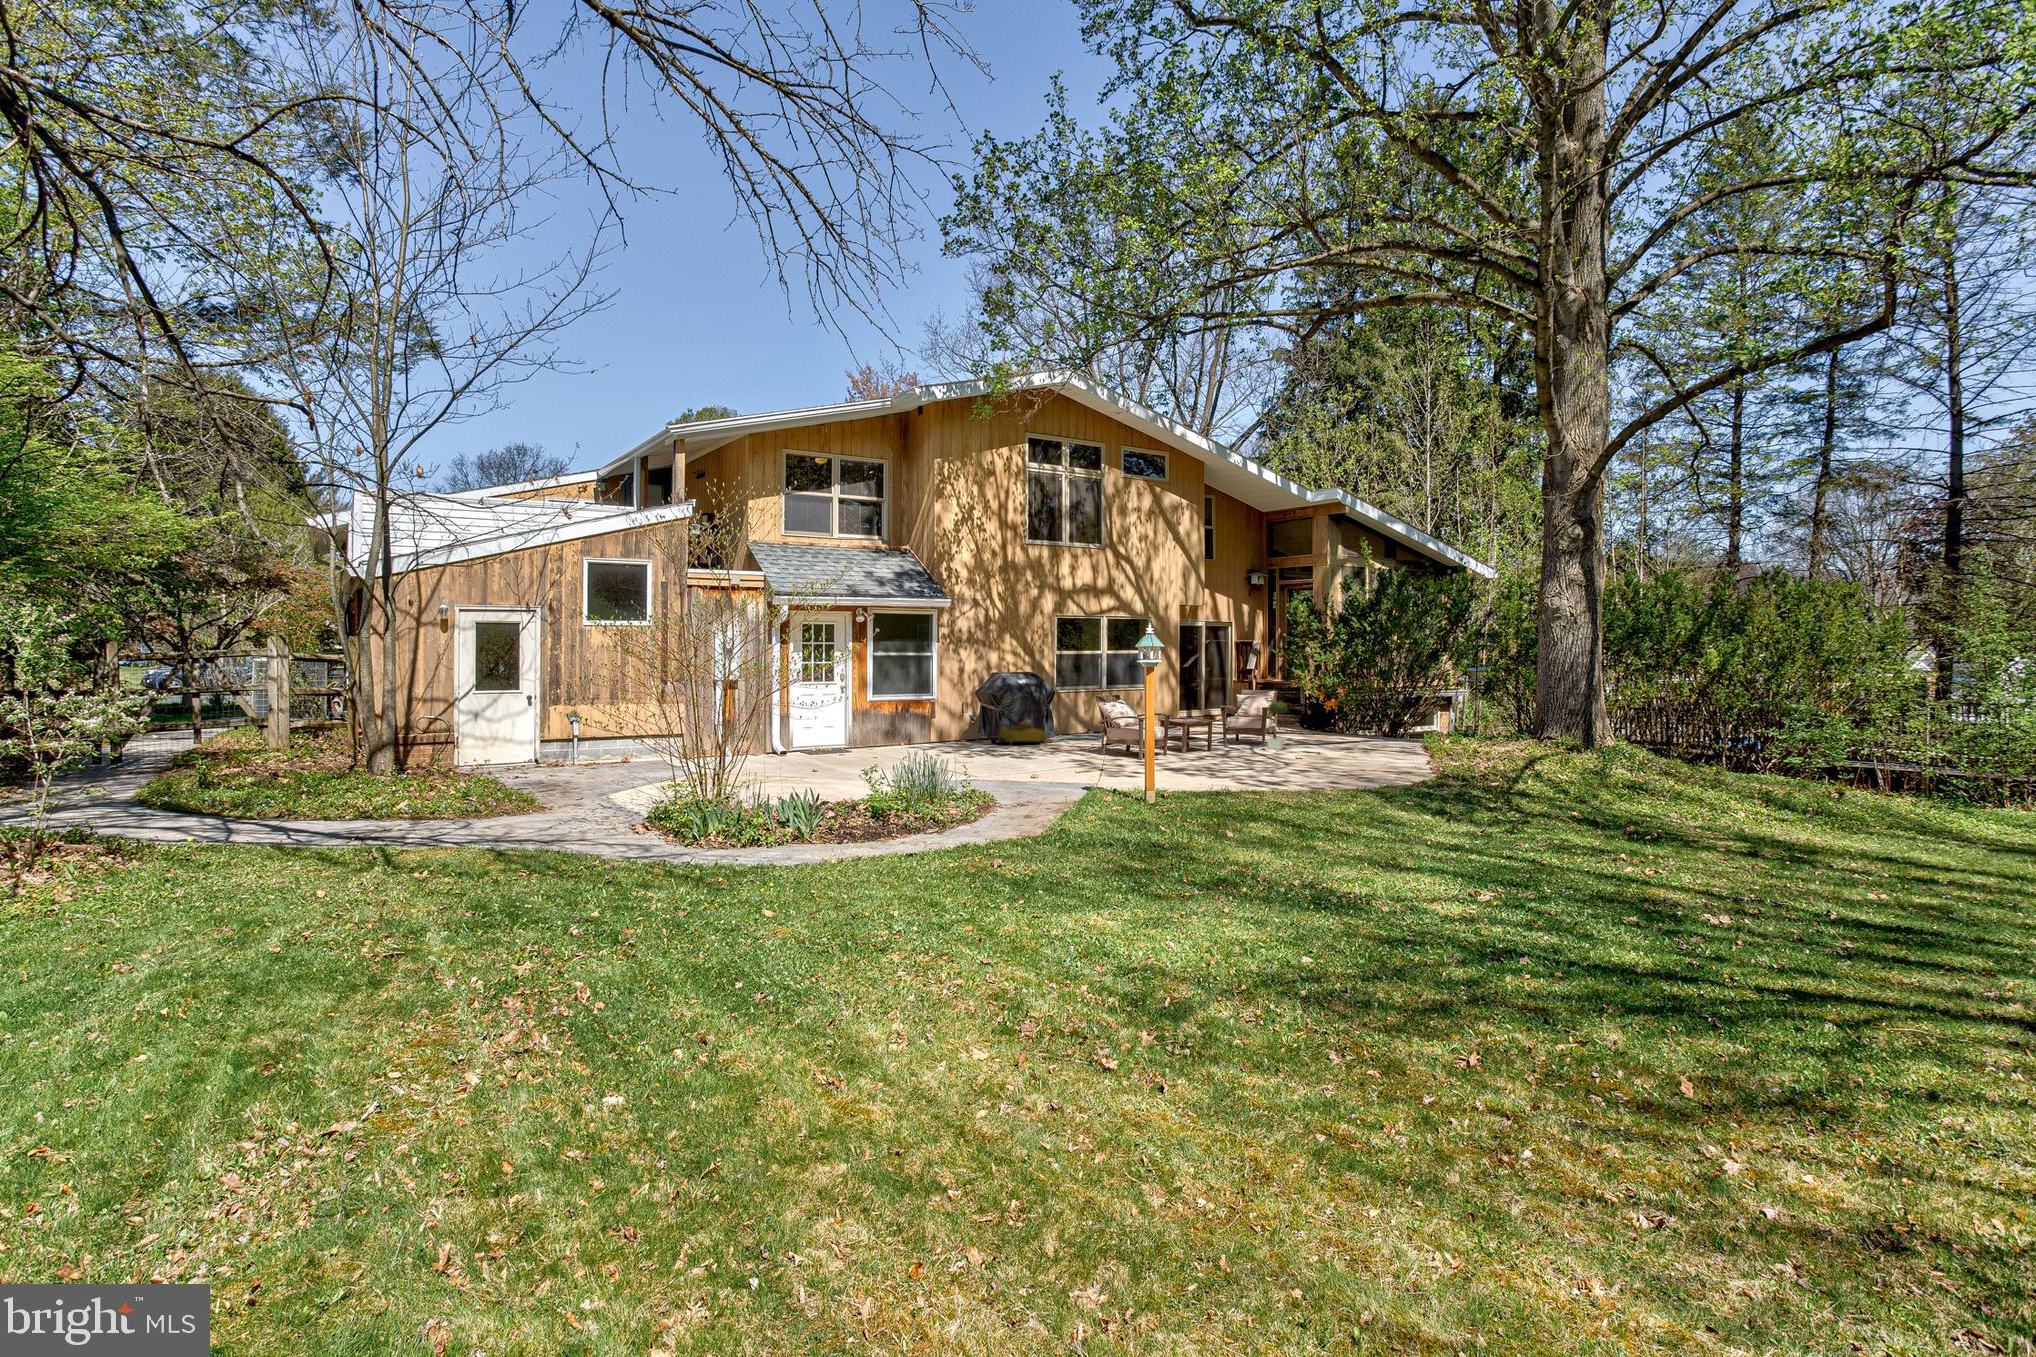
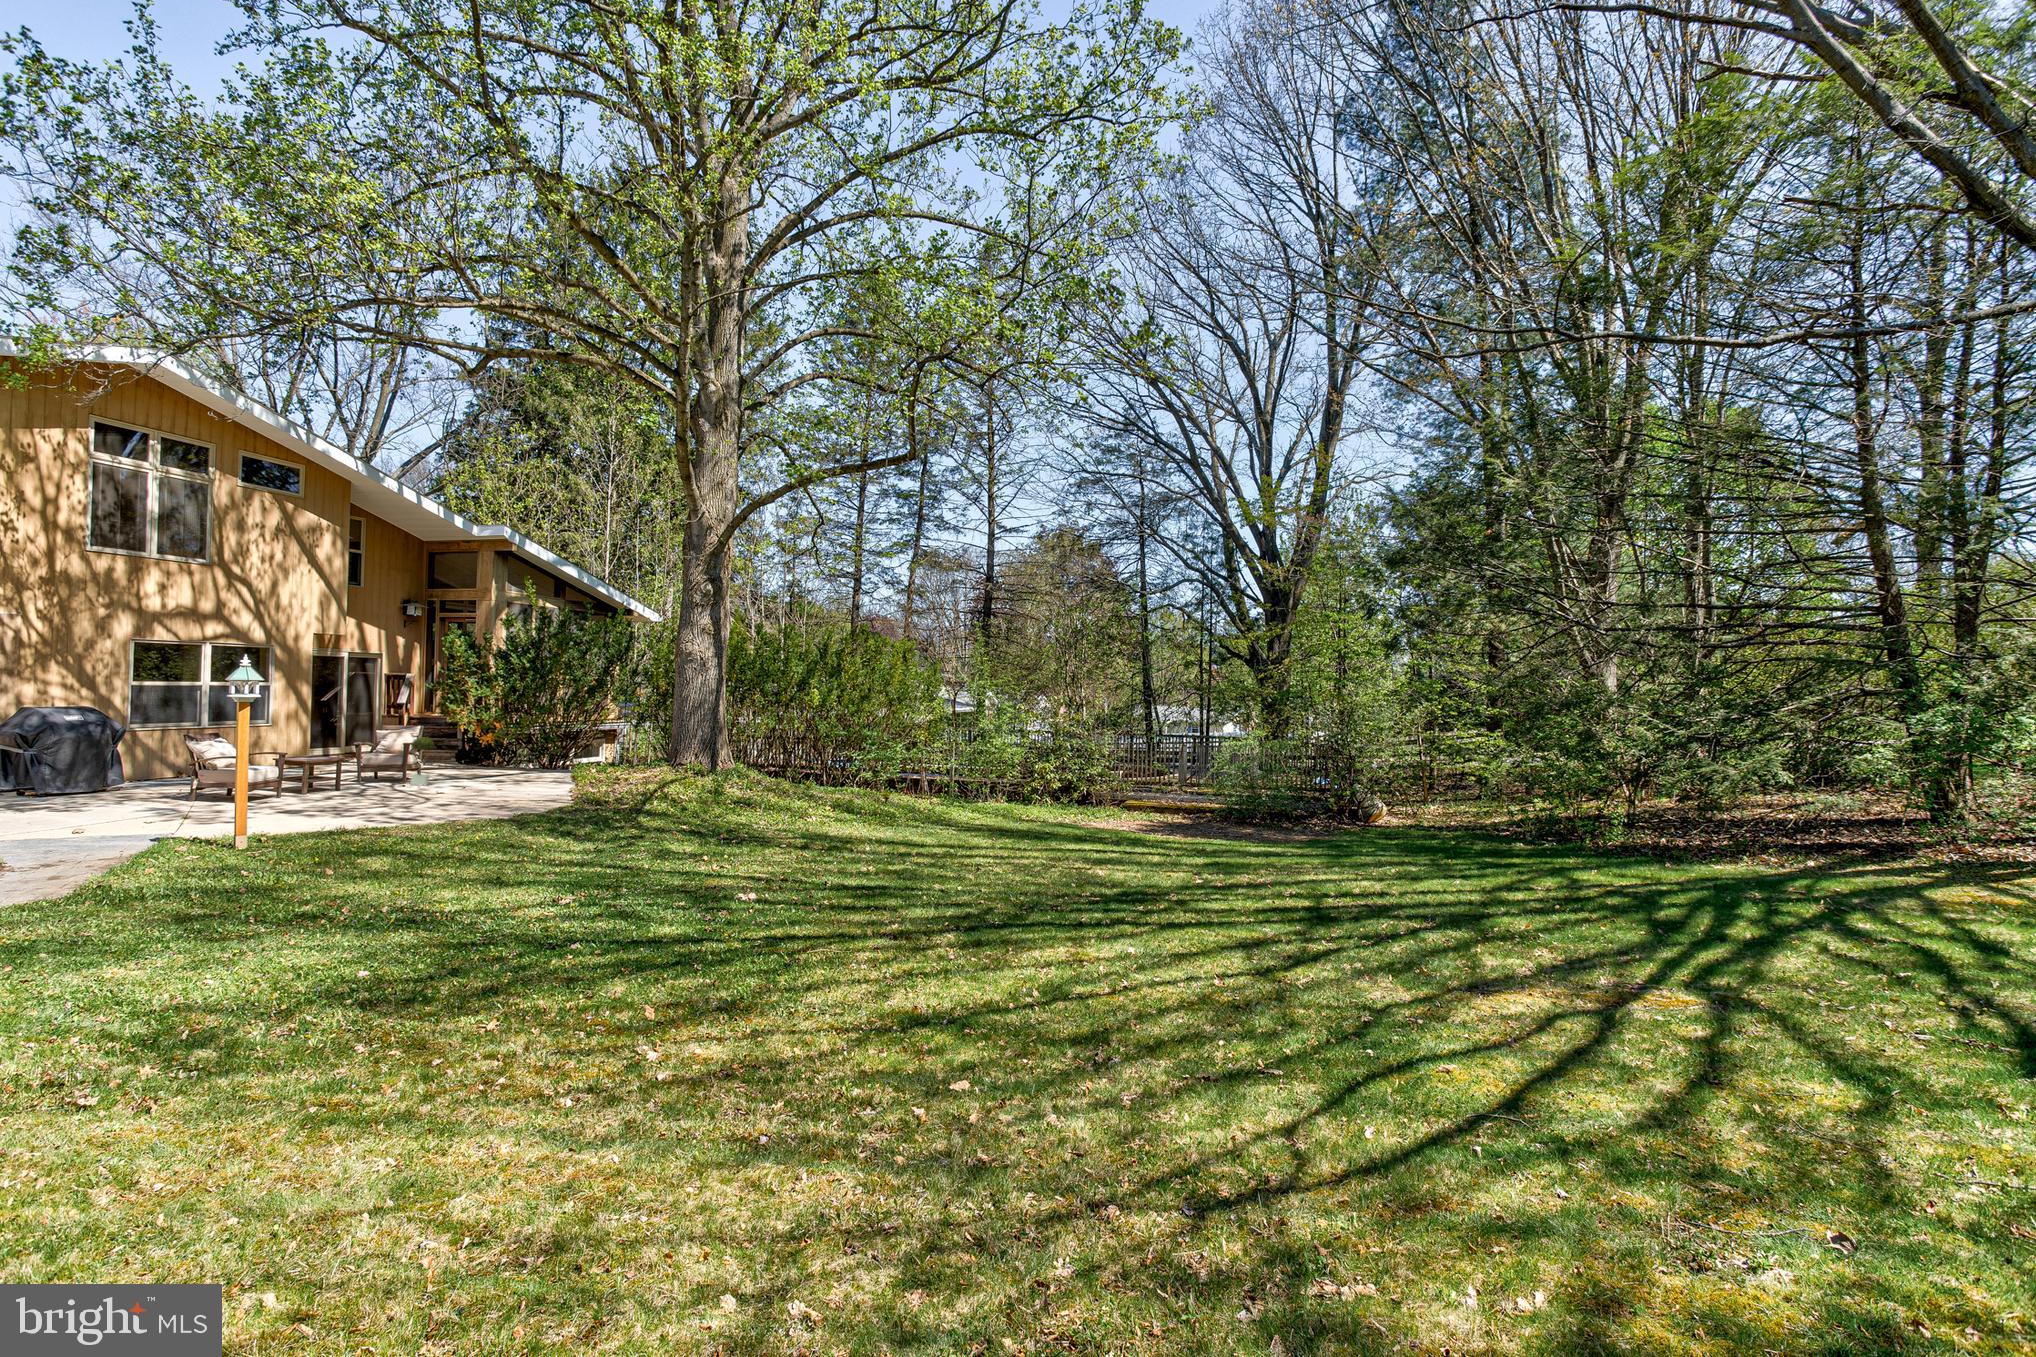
side table: present [999,719,1047,743] -> none [31,764,113,797]

